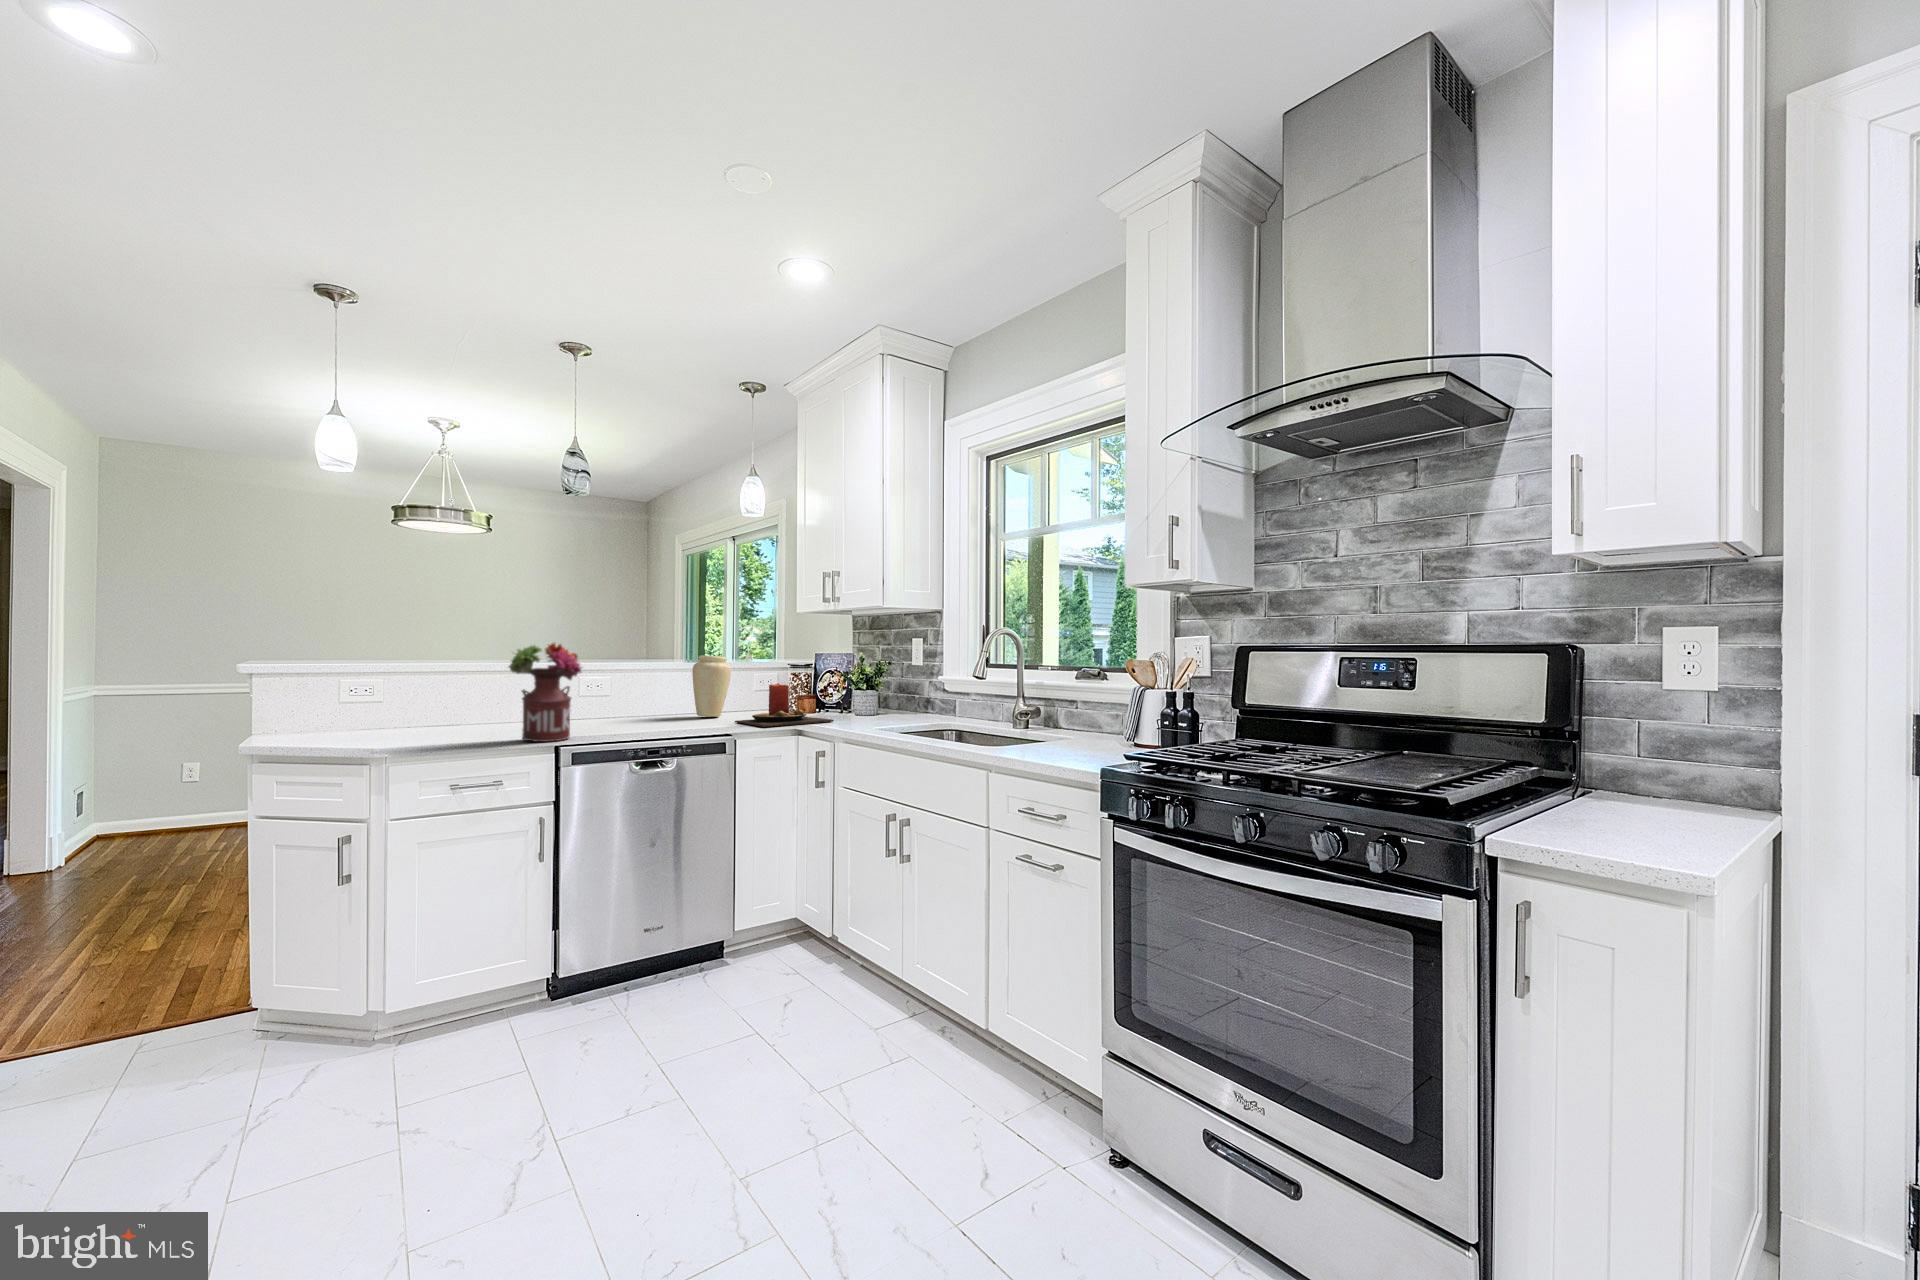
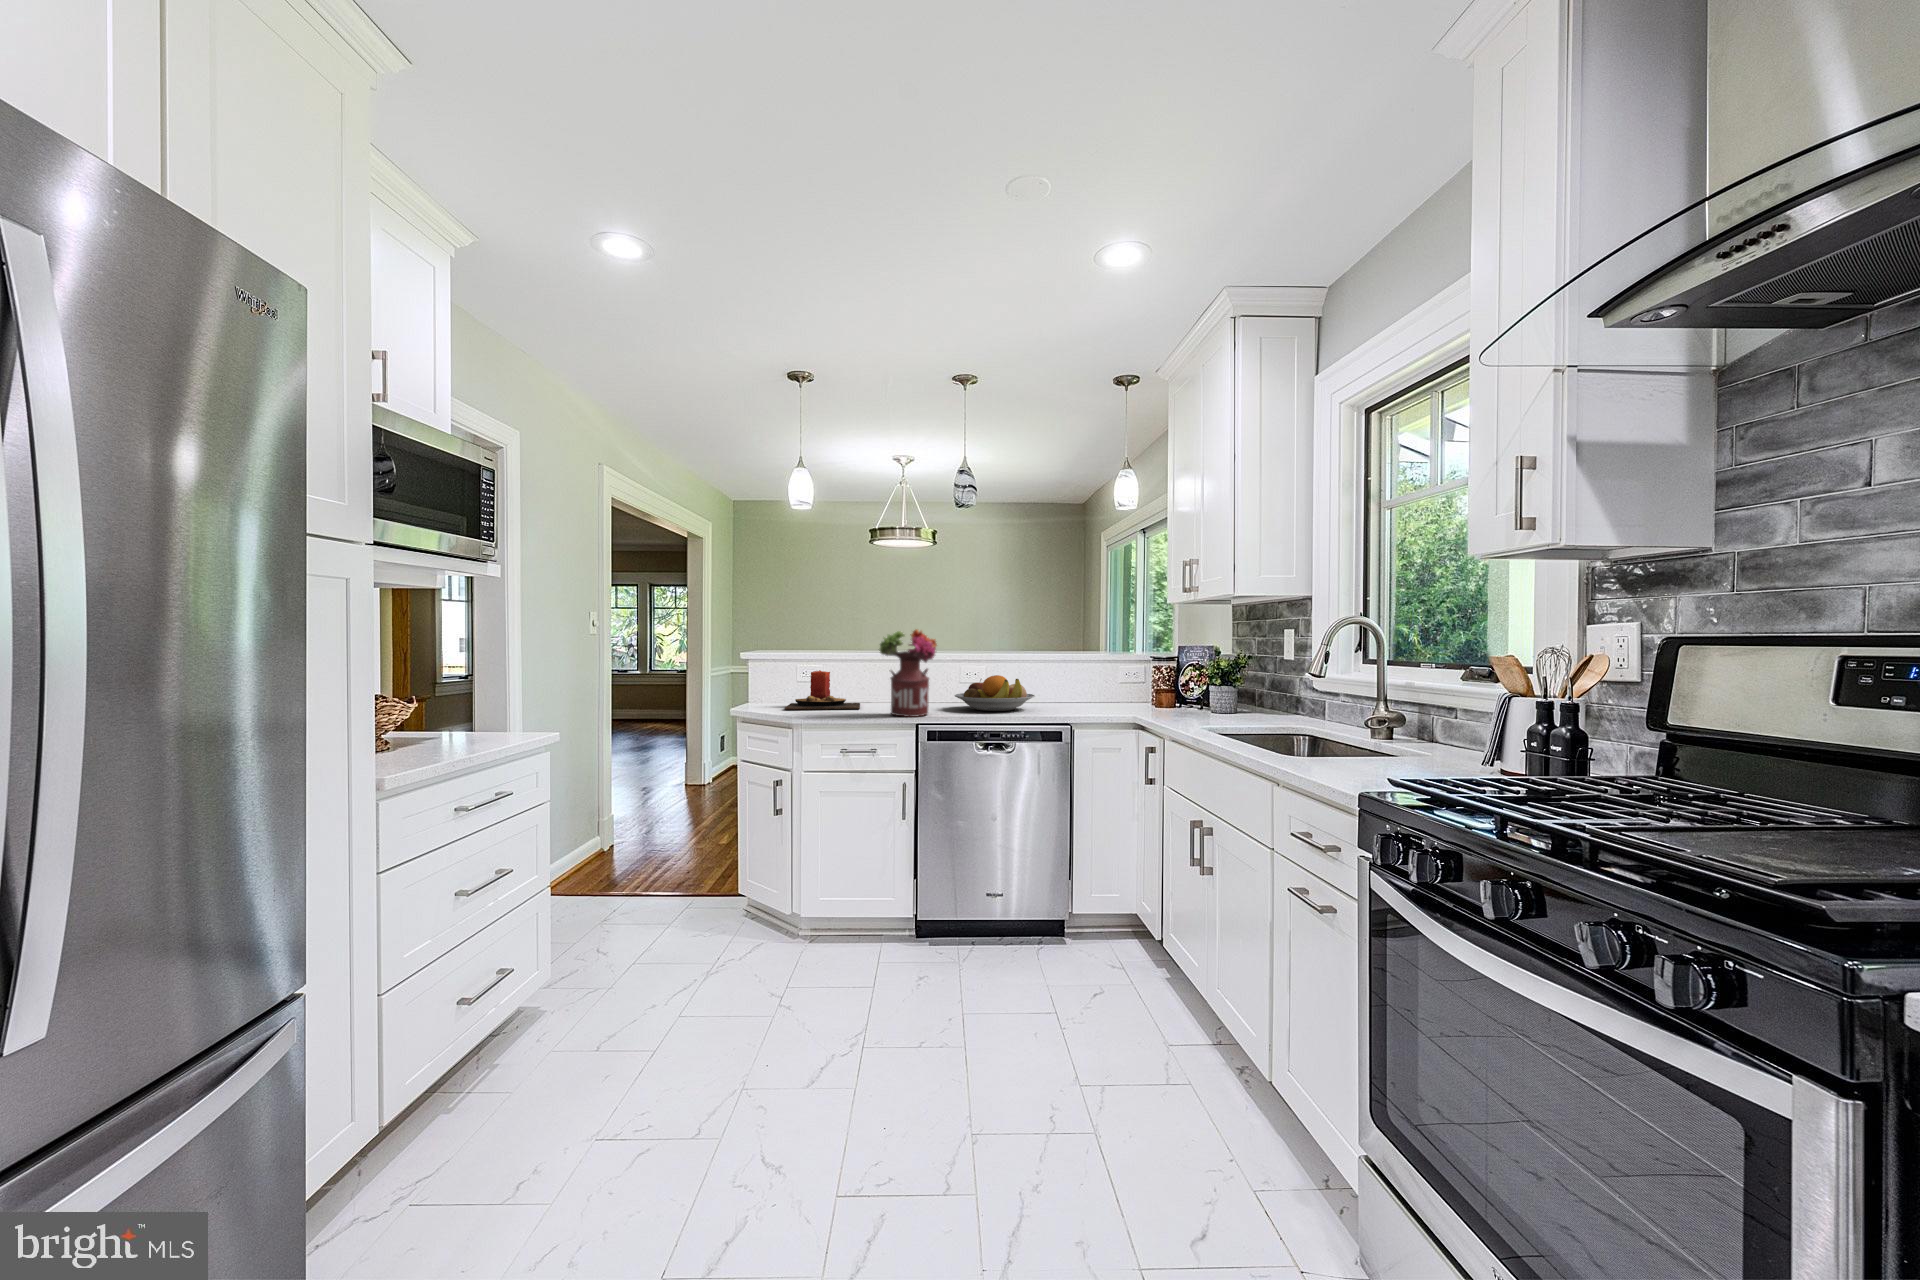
vase: present [692,655,731,717] -> none [1055,644,1092,704]
candle: present [735,683,834,727] -> present [785,670,860,710]
fruit bowl: none [589,691,682,729] -> present [955,675,1035,711]

